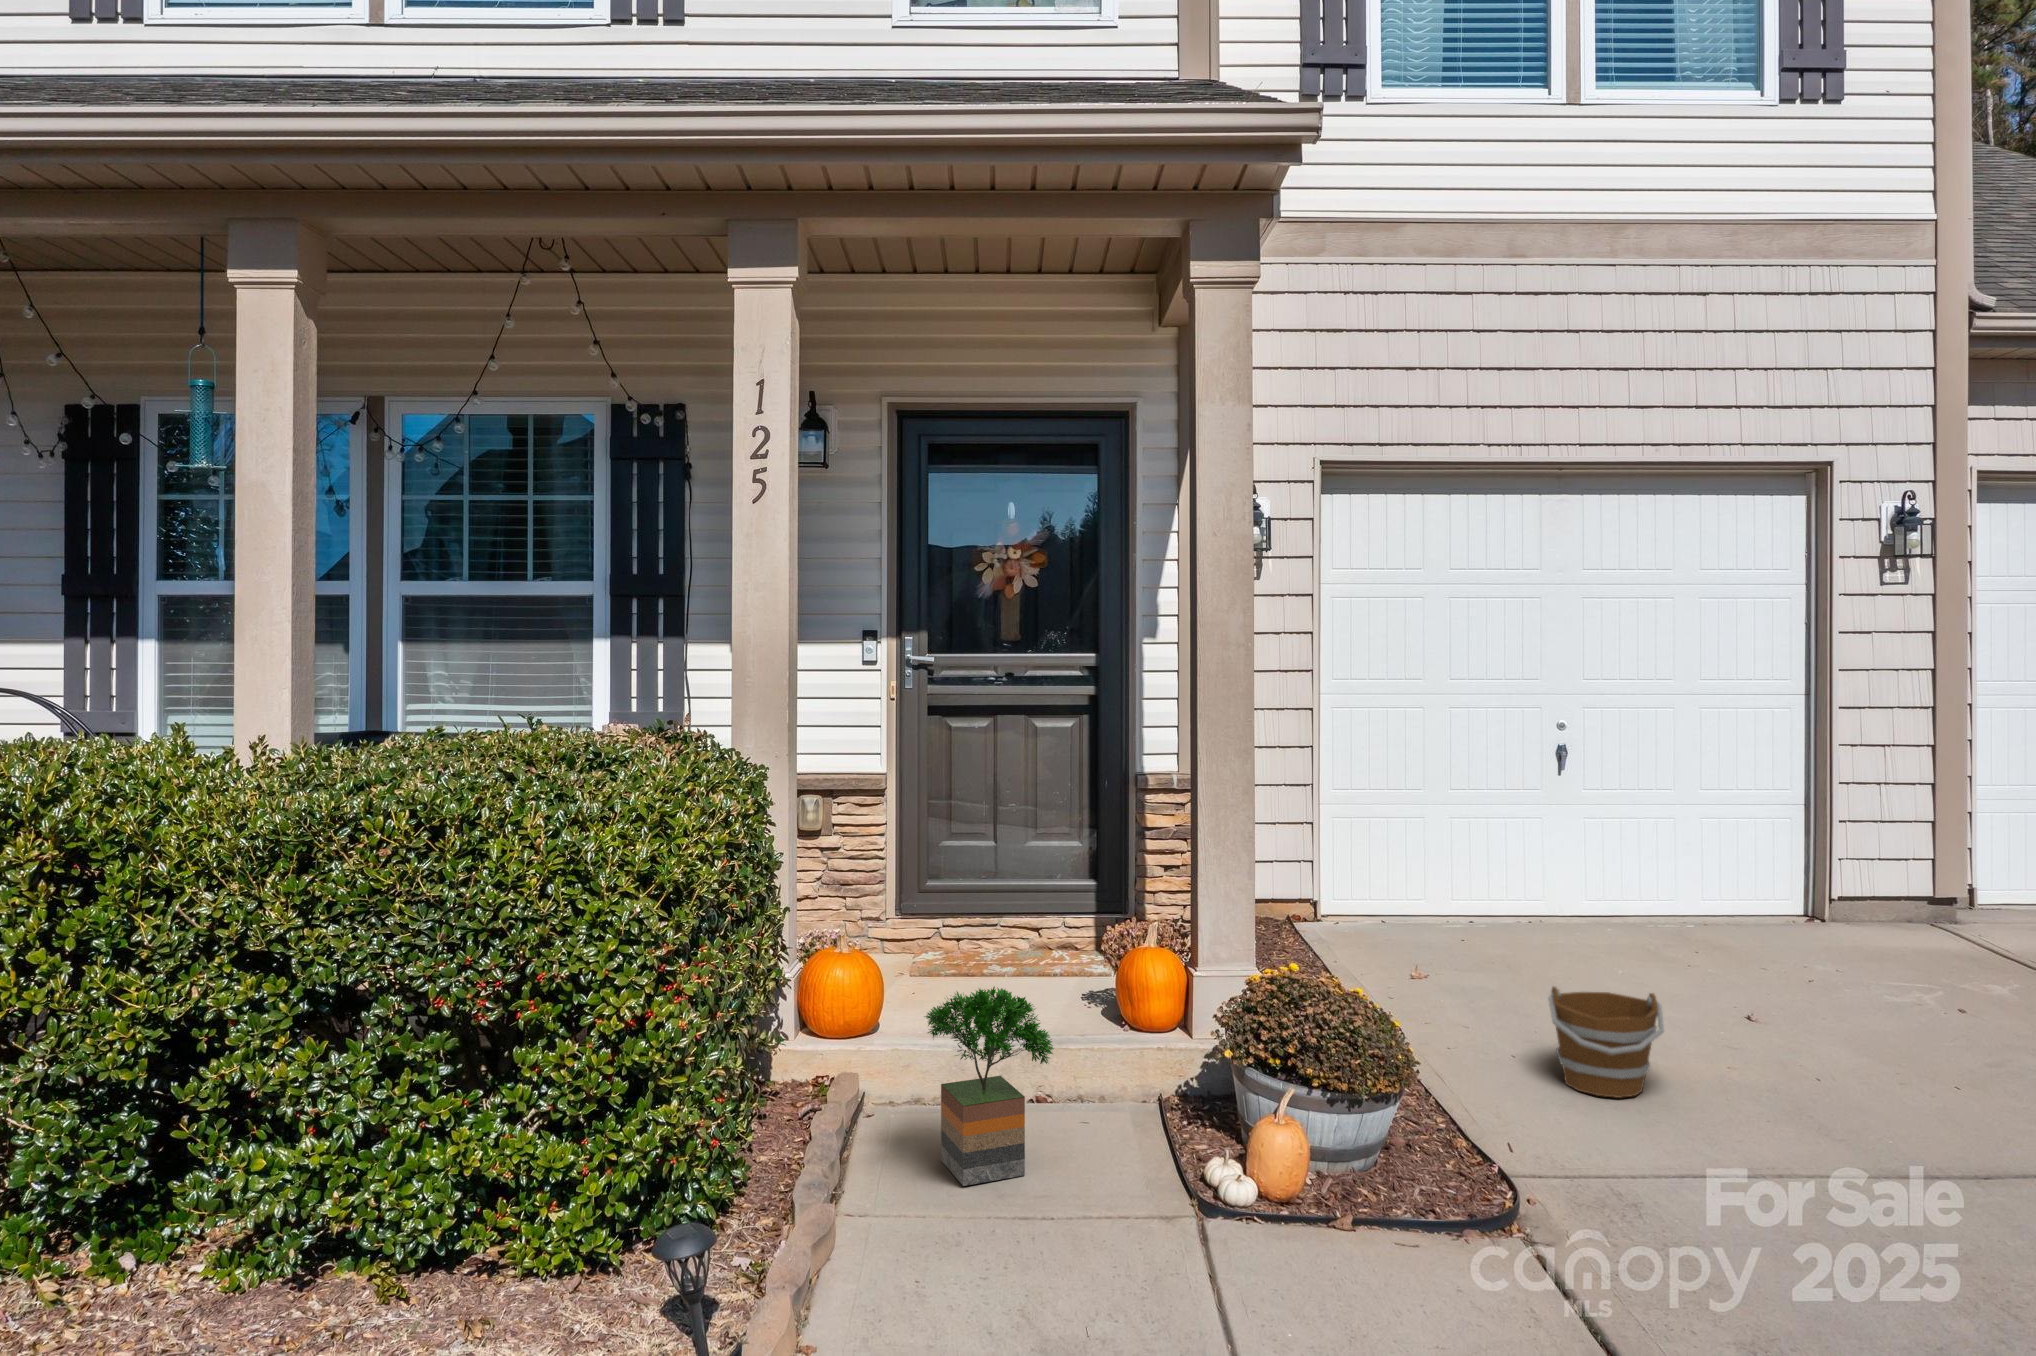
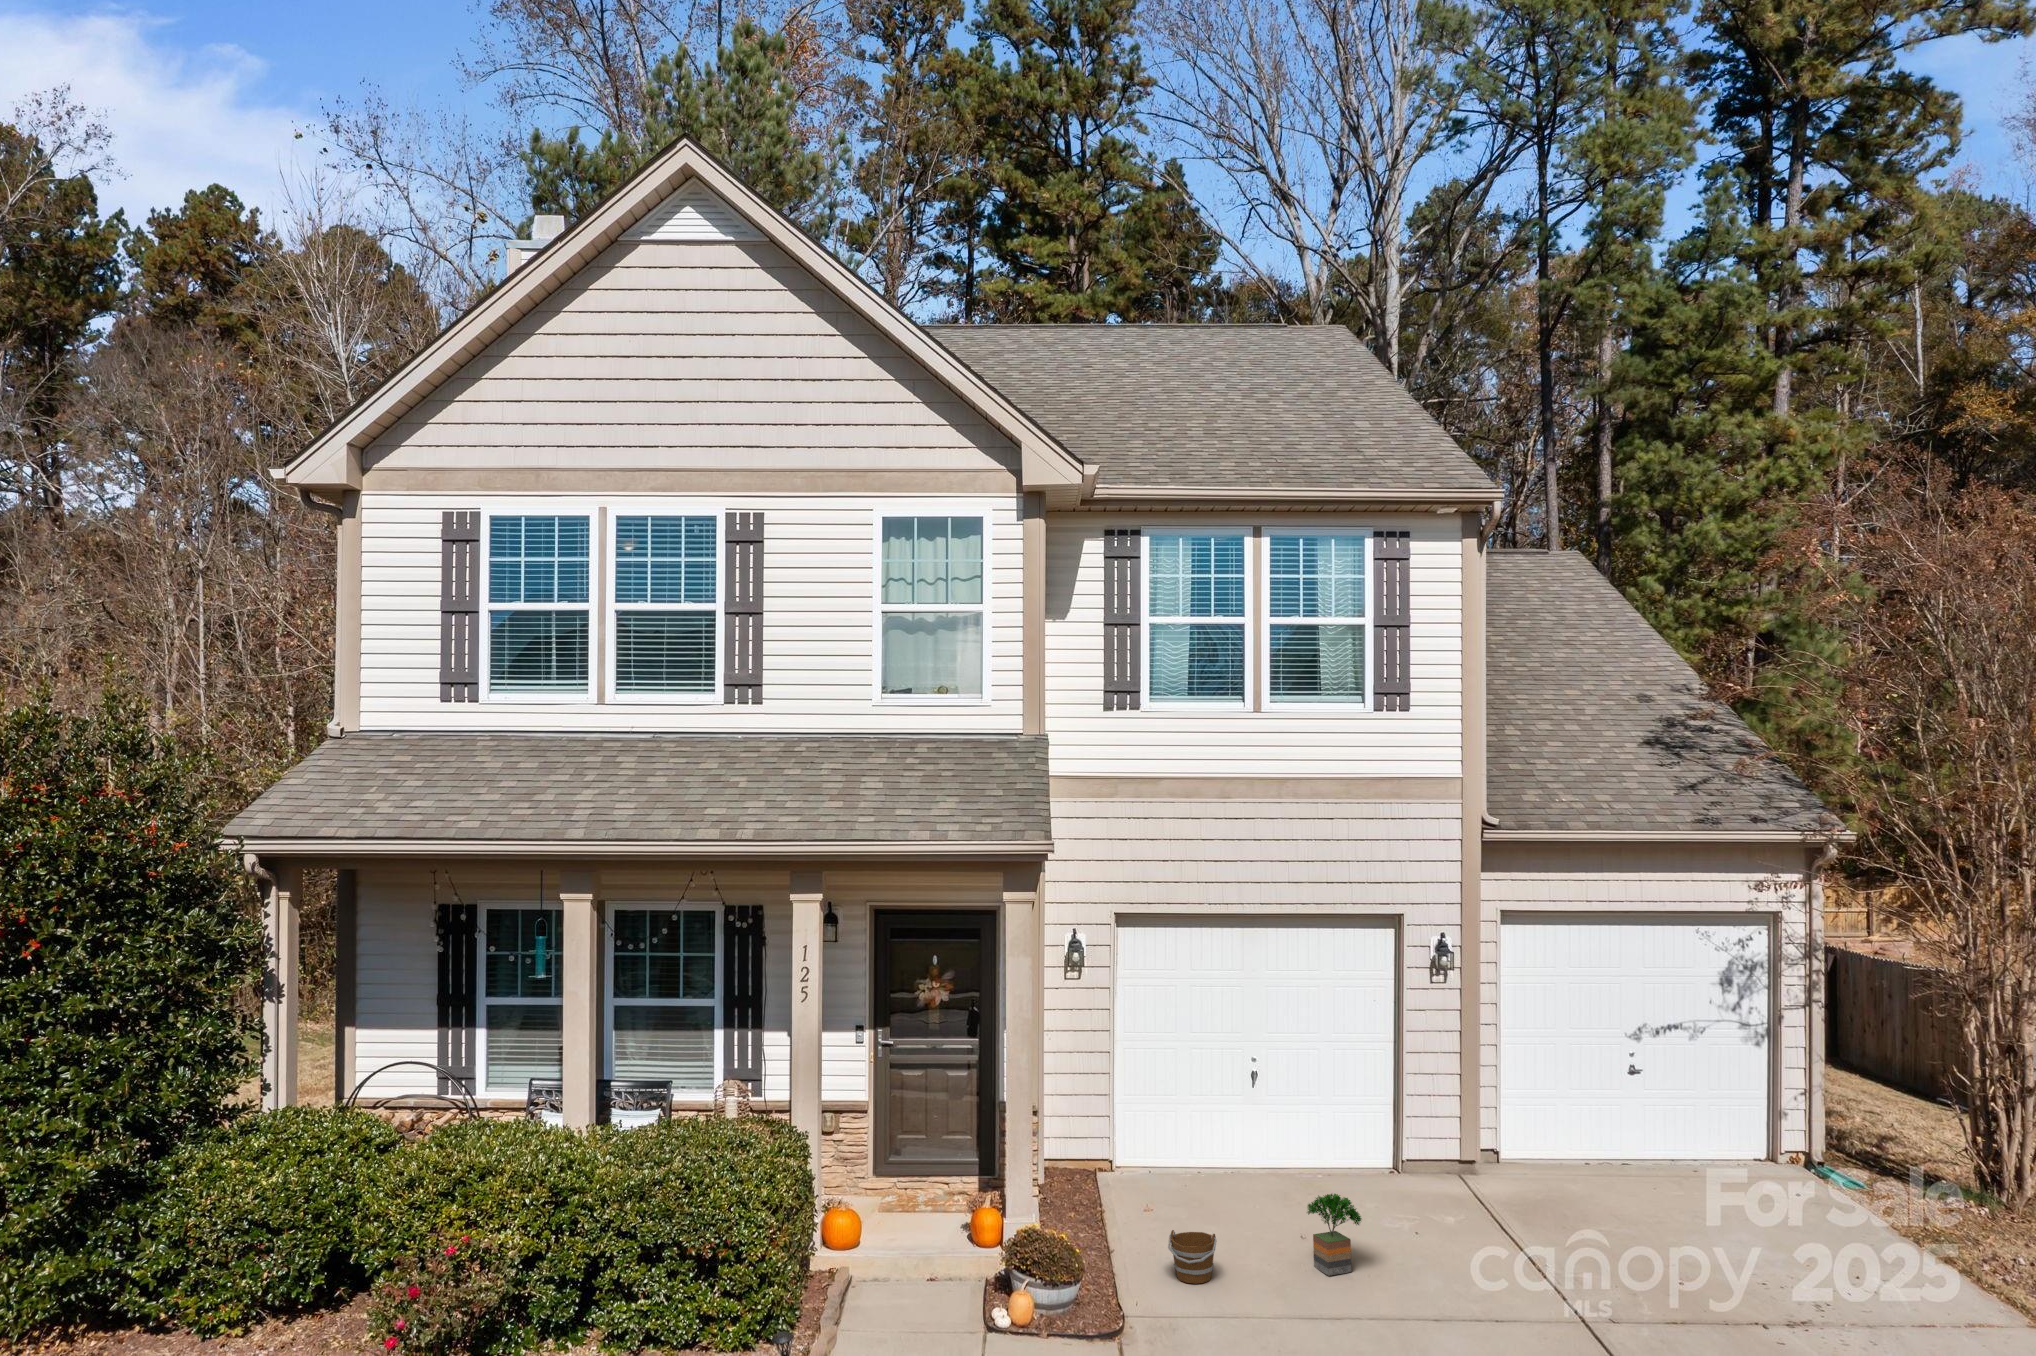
potted tree: present [924,987,1054,1186] -> present [1307,1194,1362,1276]

